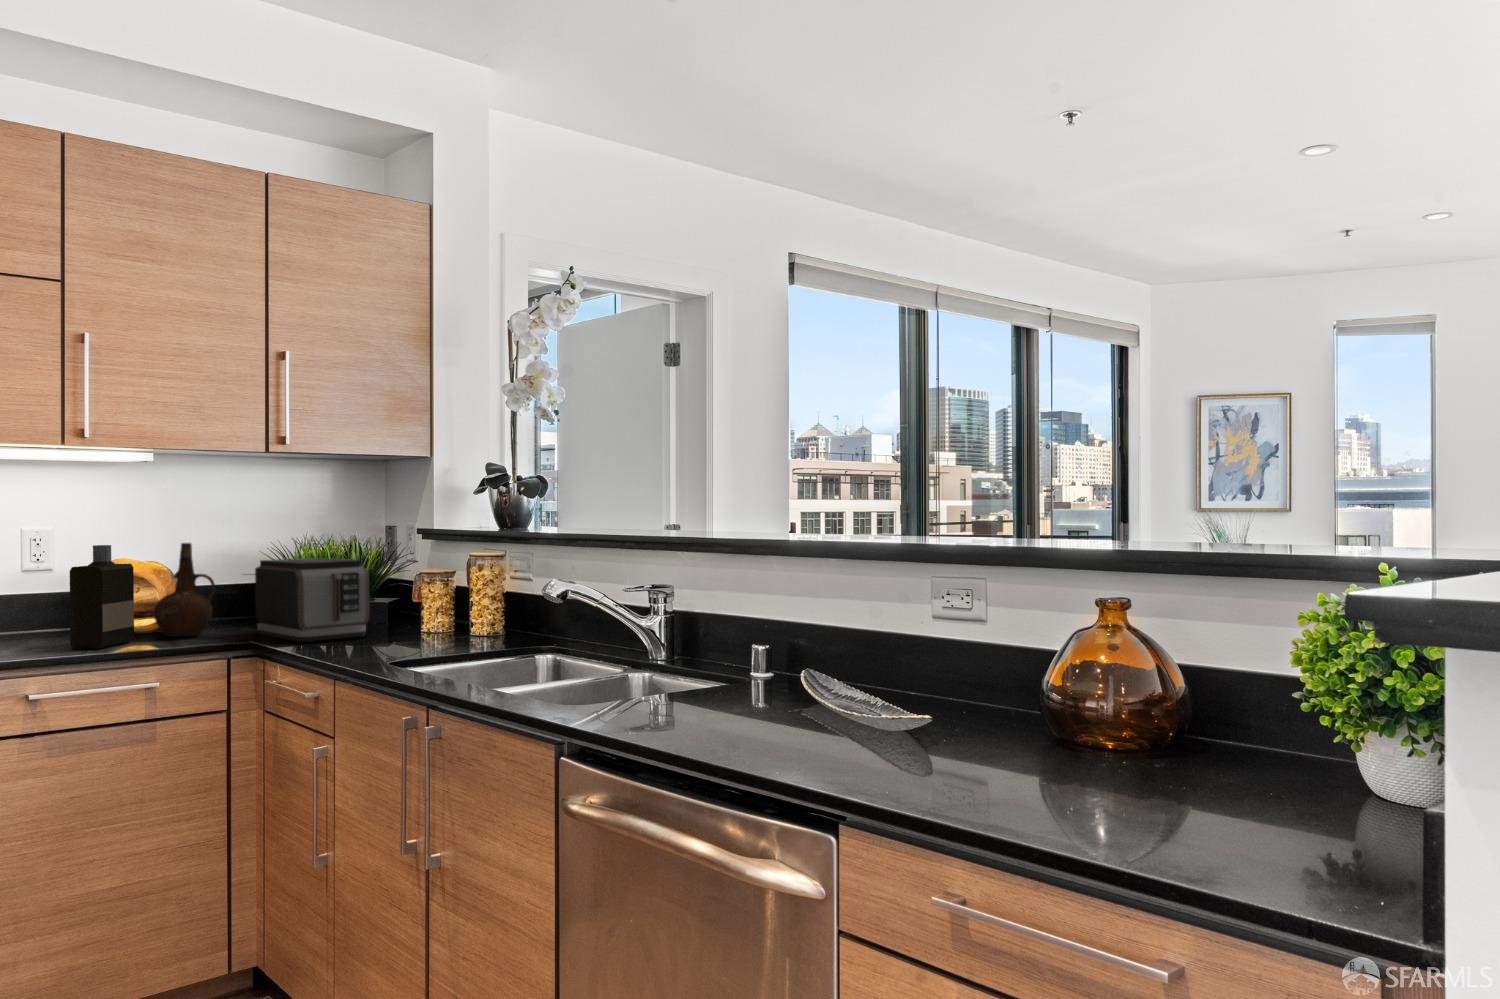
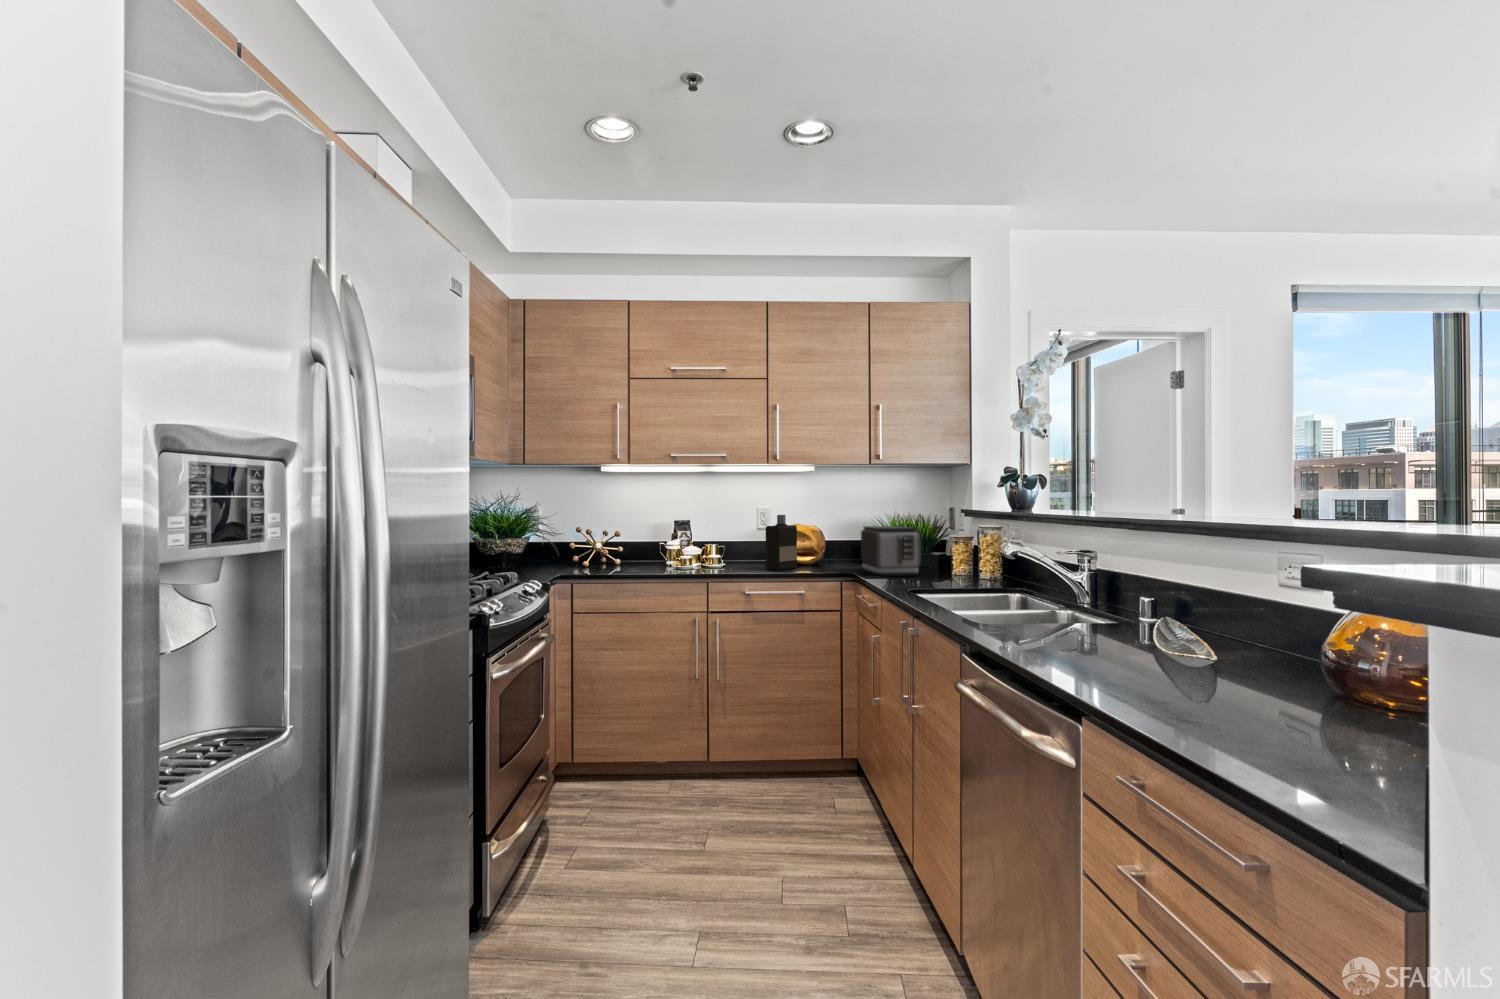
ceramic pitcher: present [154,543,215,637] -> none [808,515,840,568]

